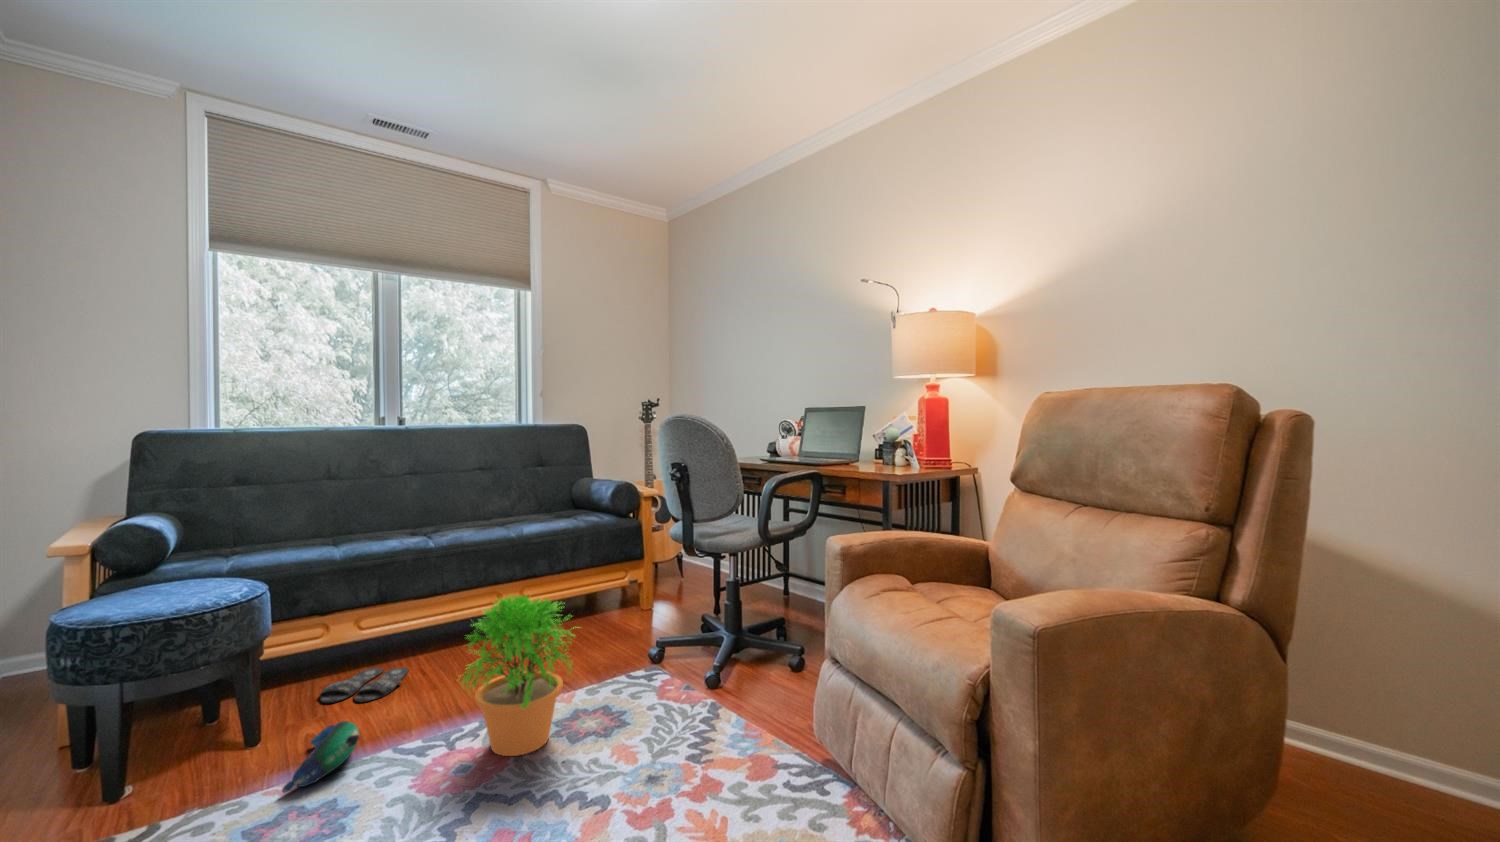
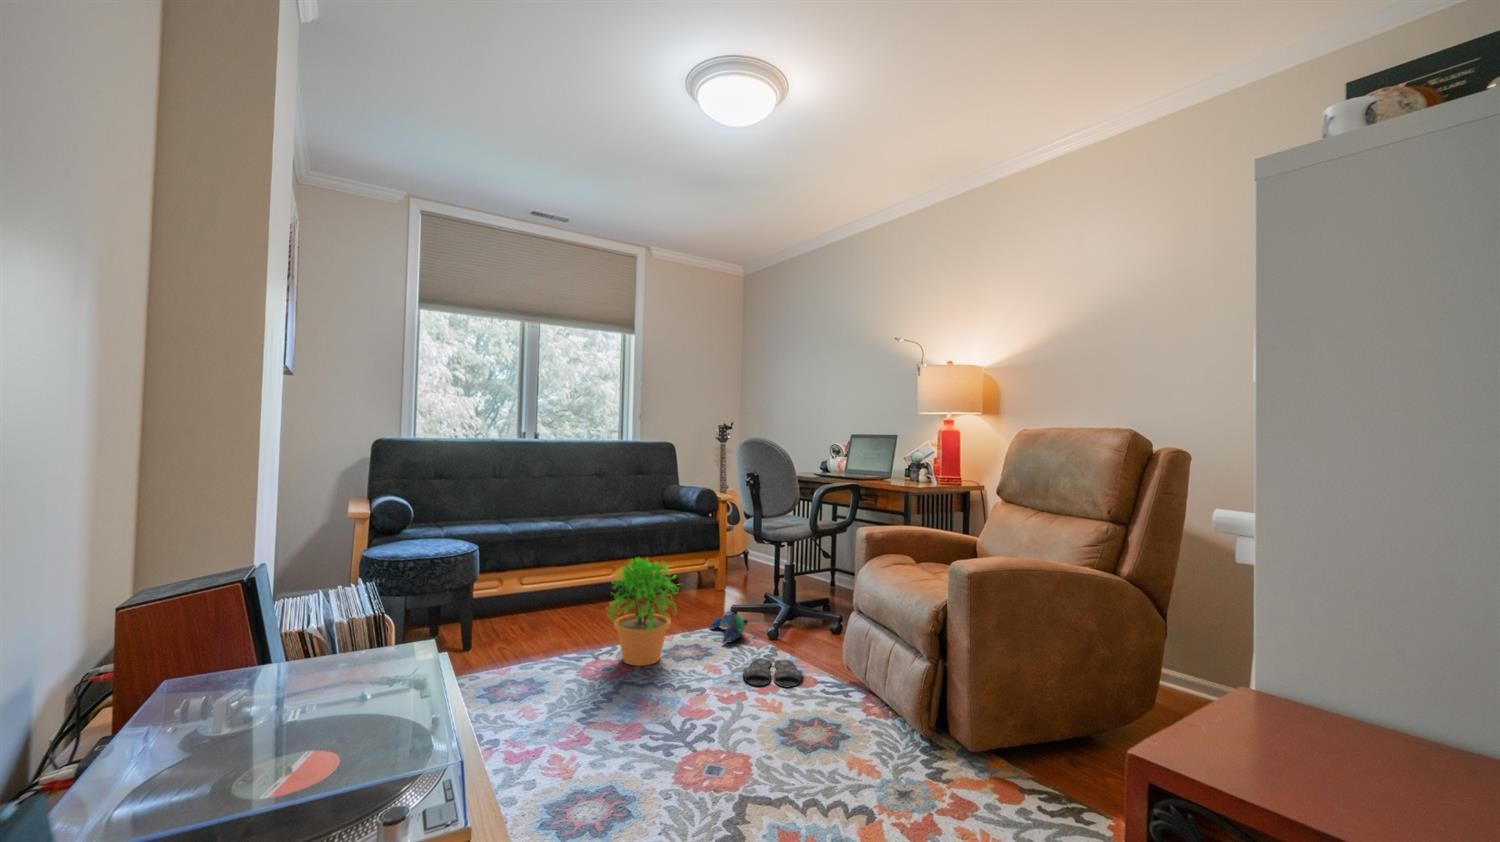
slippers: present [320,667,409,703] -> present [743,658,802,687]
plush toy: present [282,721,360,793] -> present [711,614,748,643]

